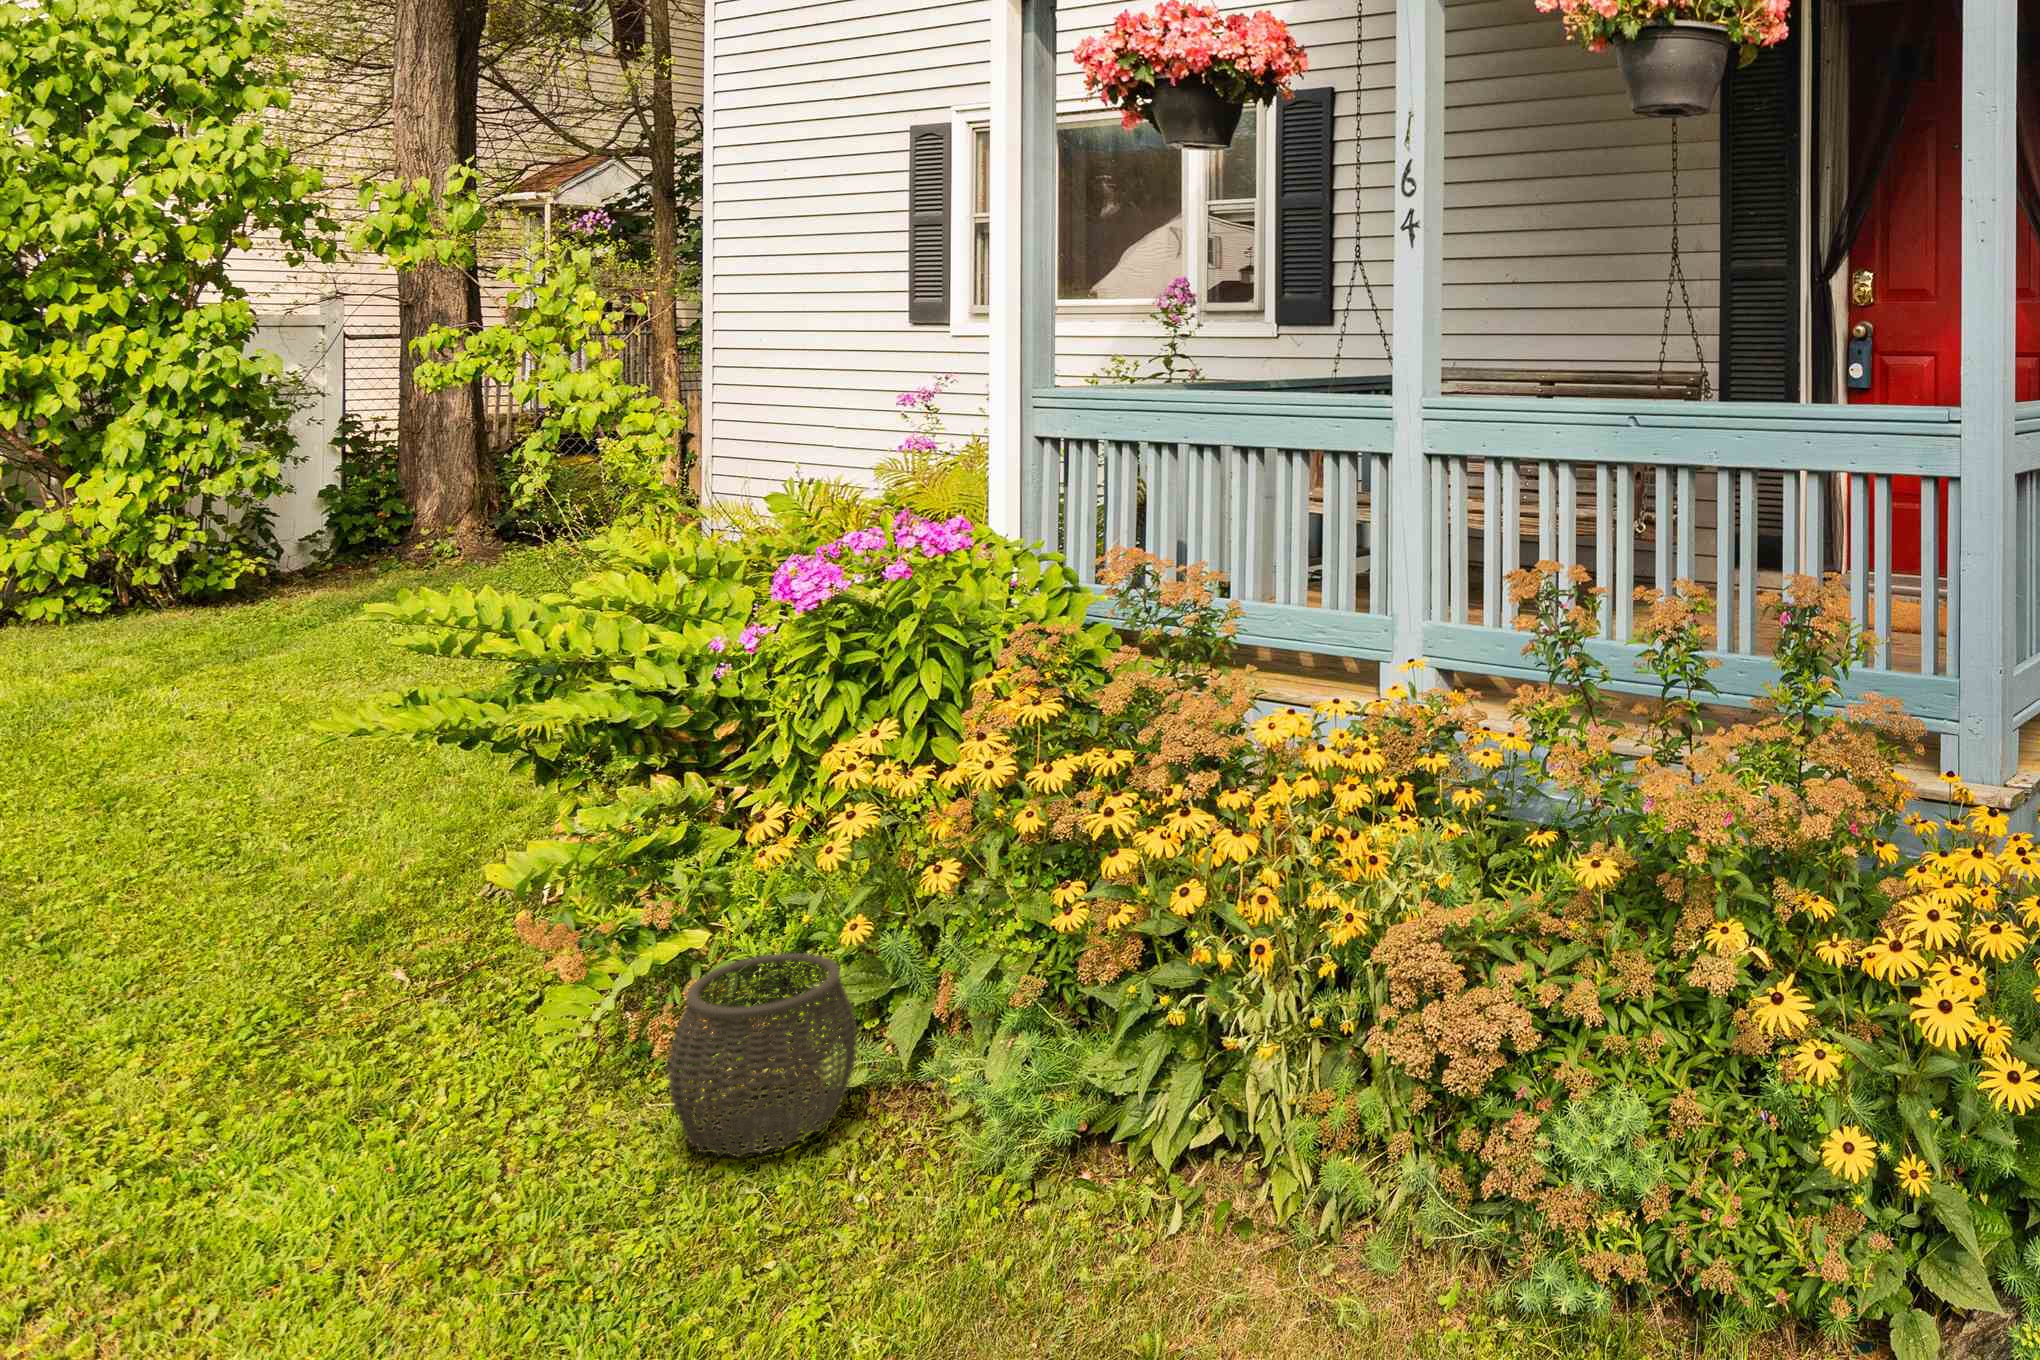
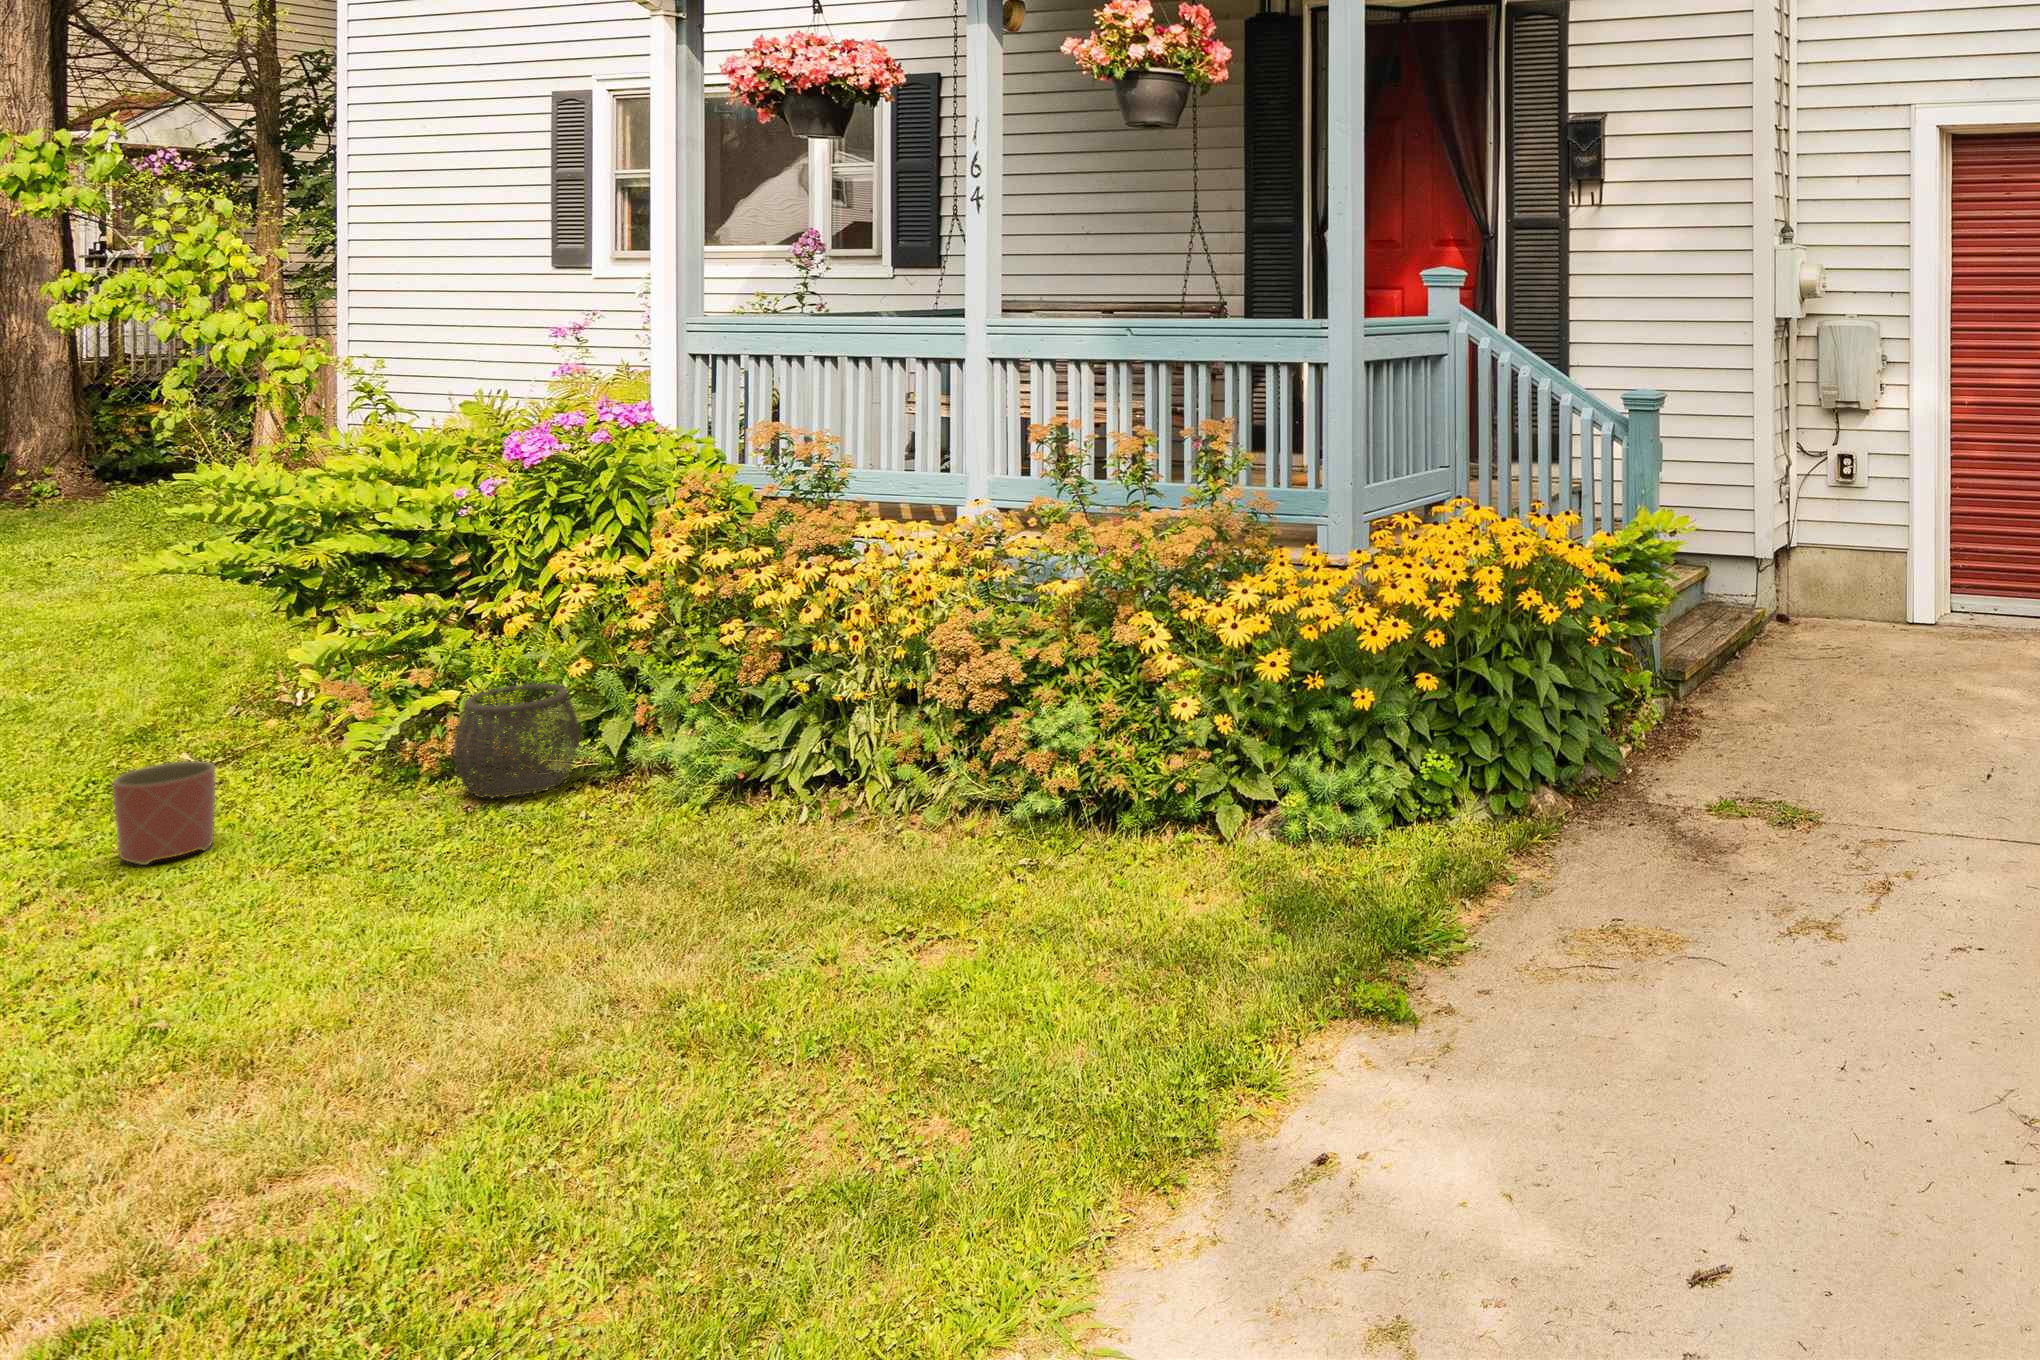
planter: none [141,1090,306,1285] -> present [113,761,215,865]

